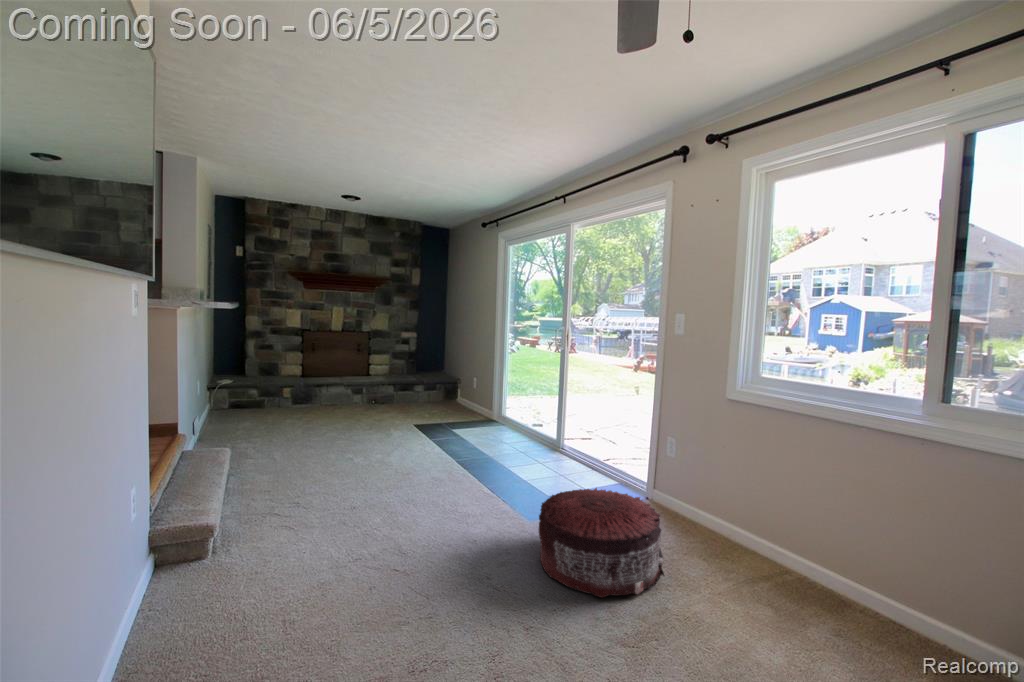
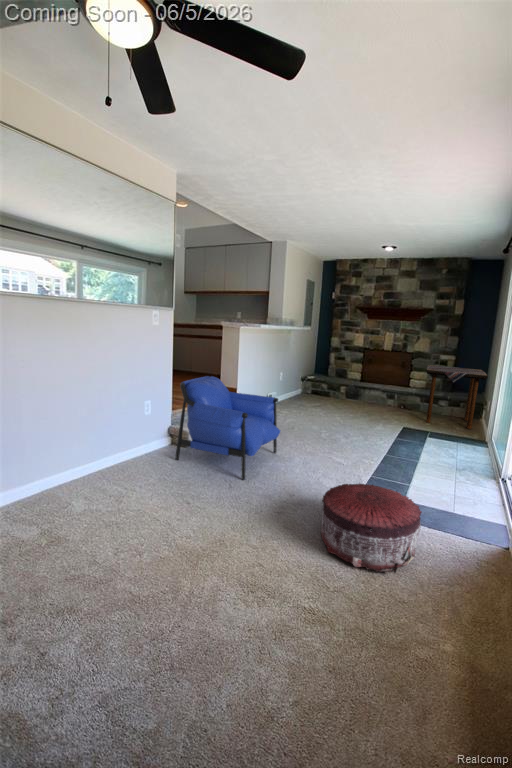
side table: none [402,345,478,414] -> present [426,365,488,429]
armchair: none [151,400,367,616] -> present [175,376,280,480]

